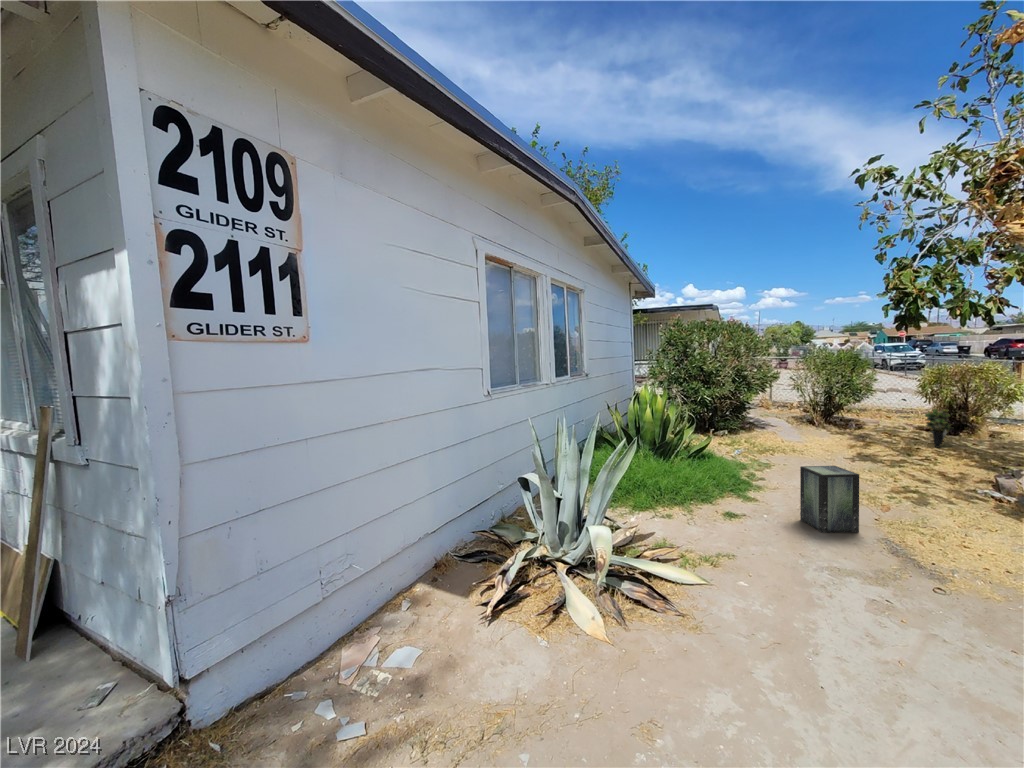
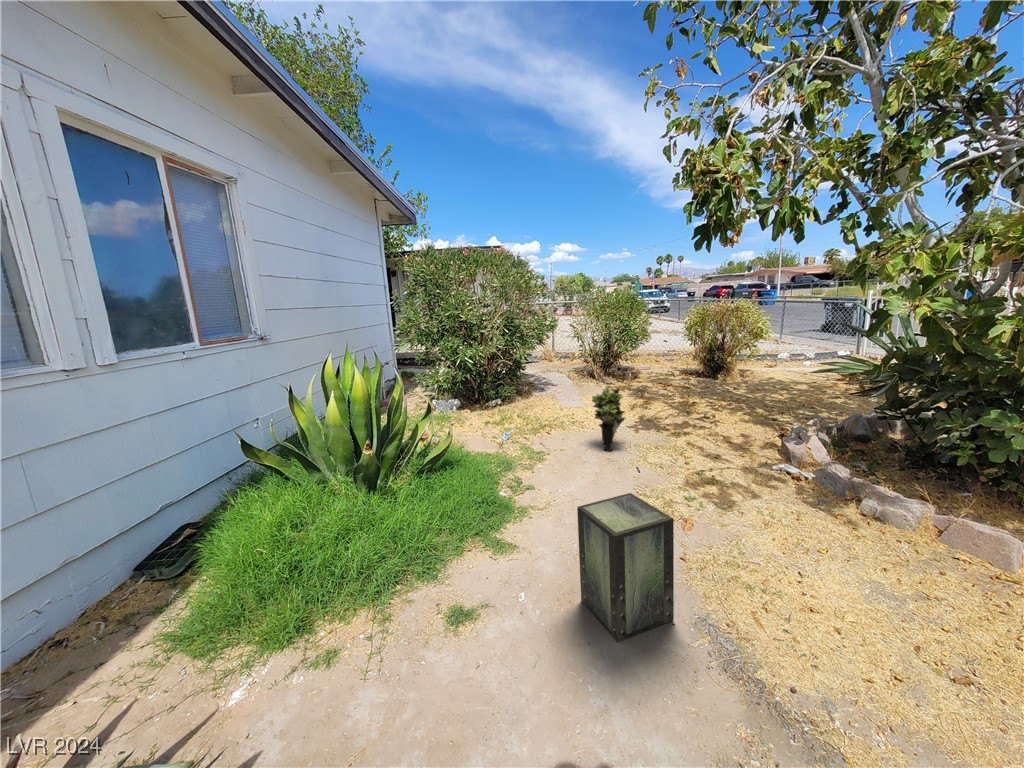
potted plant: present [925,409,952,447] -> present [592,387,626,451]

